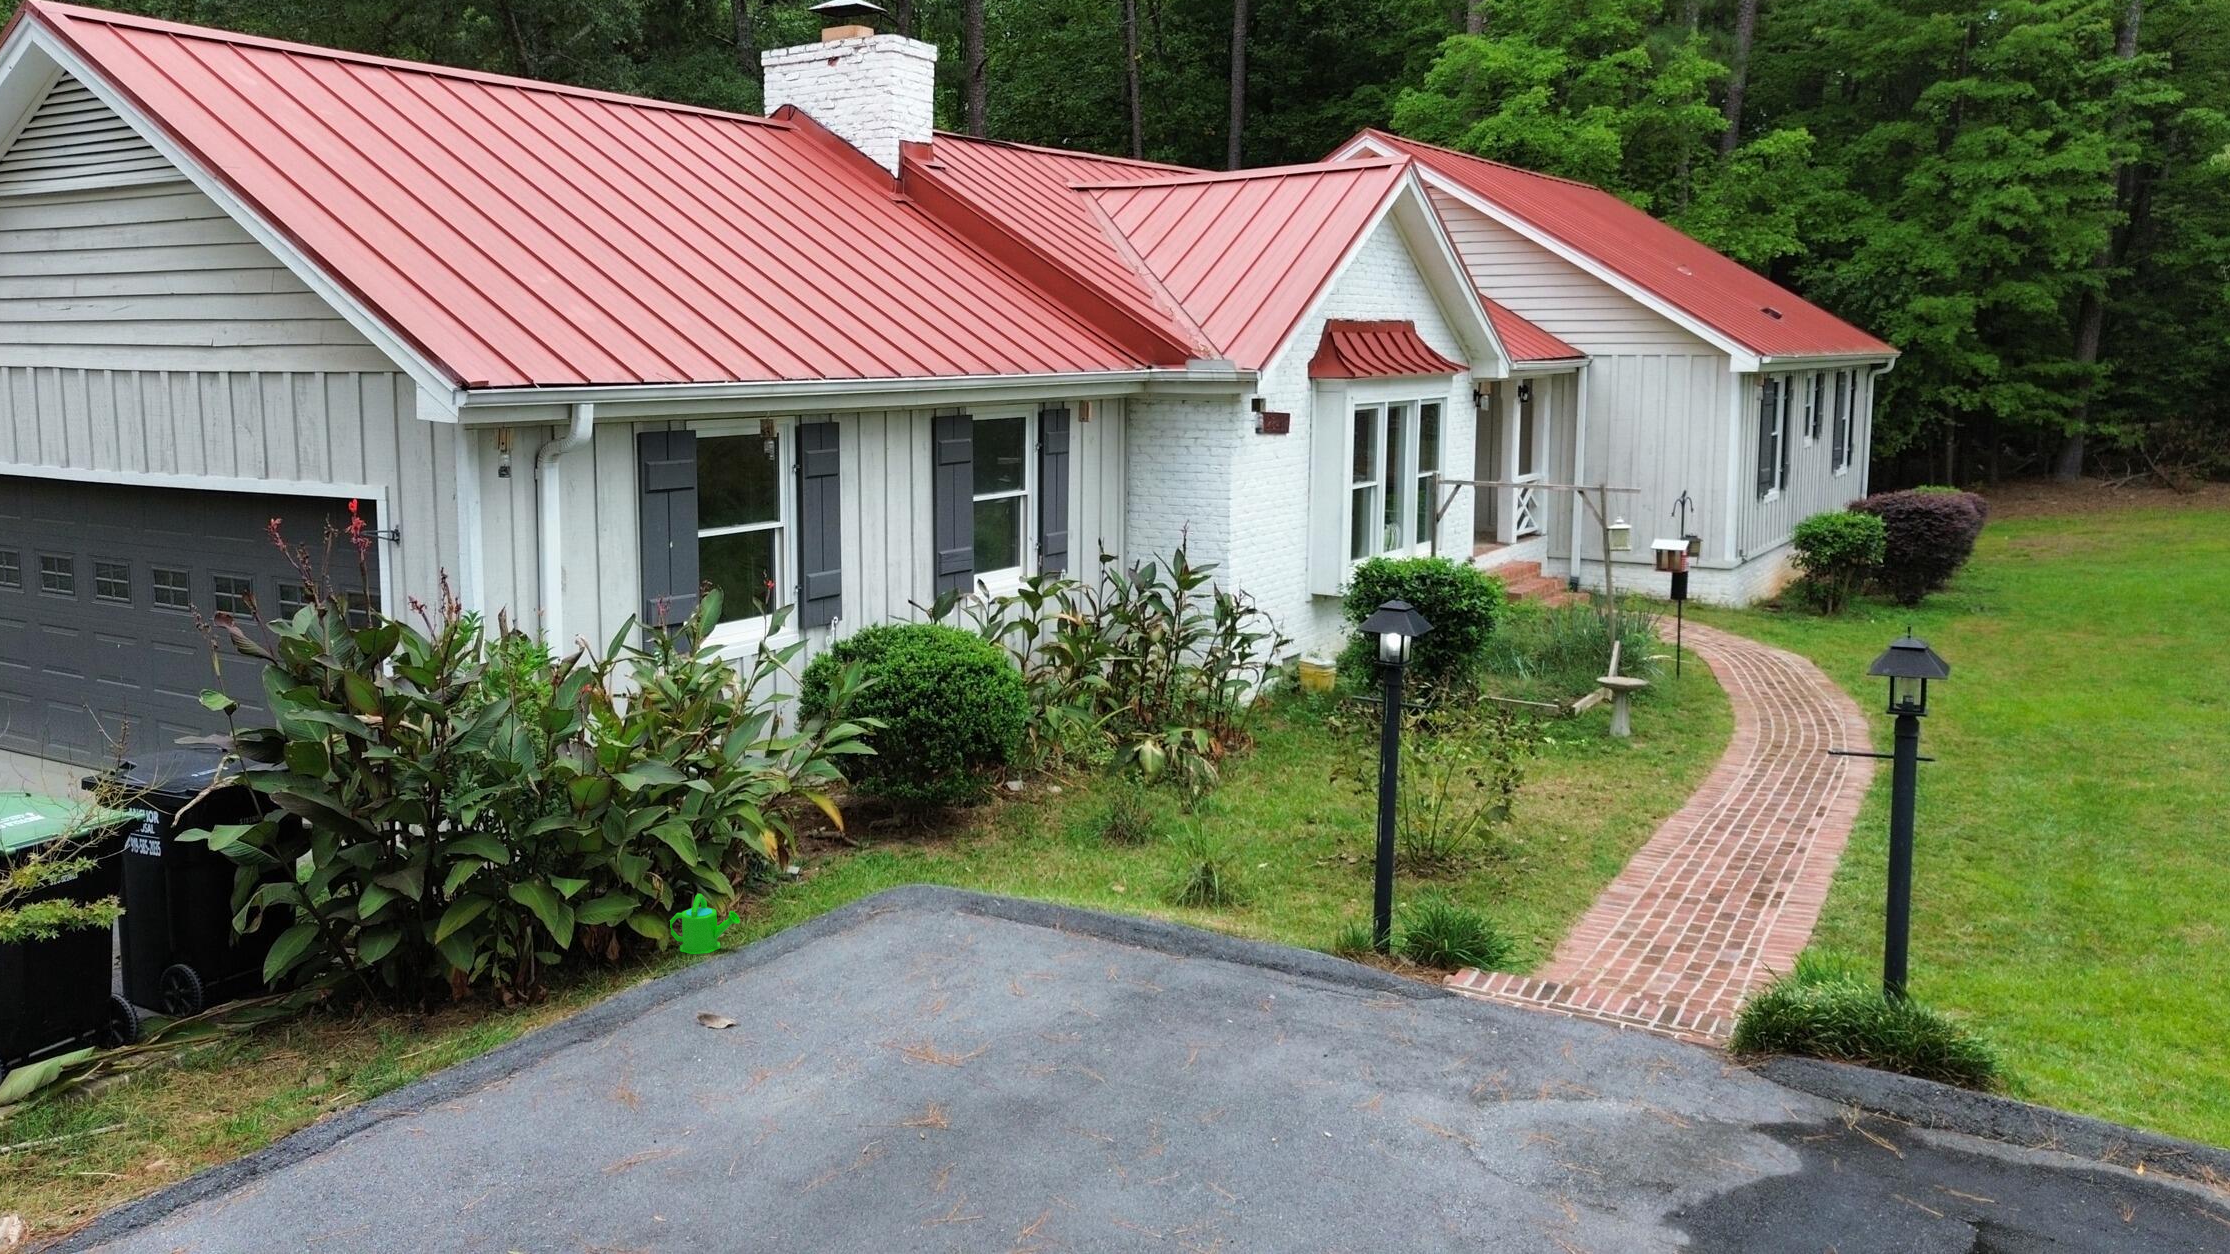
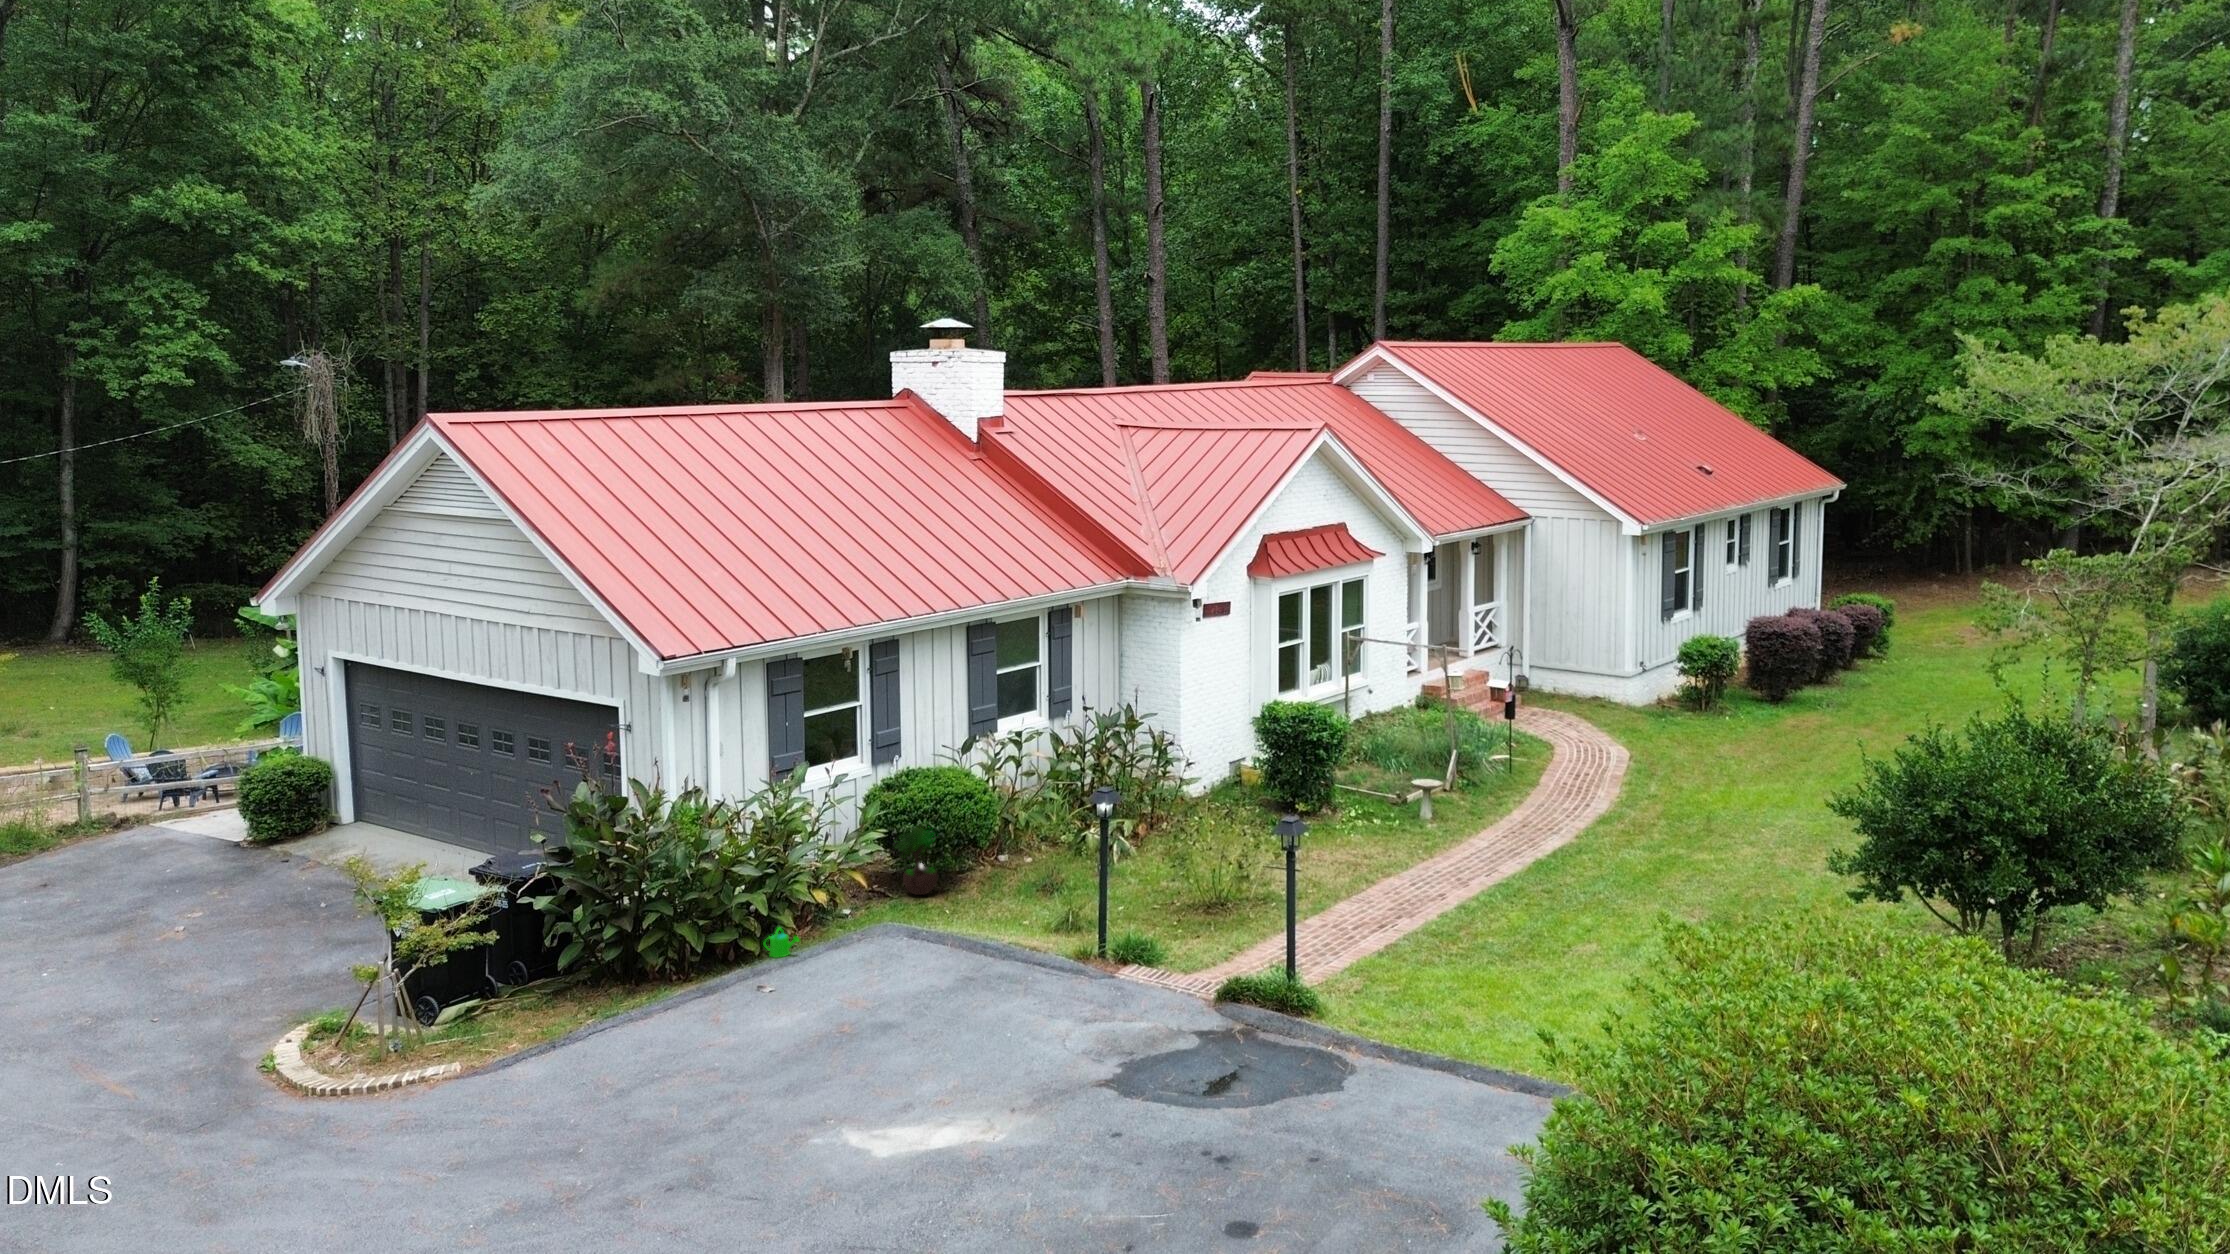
potted tree: none [863,707,946,842] -> present [895,825,938,895]

